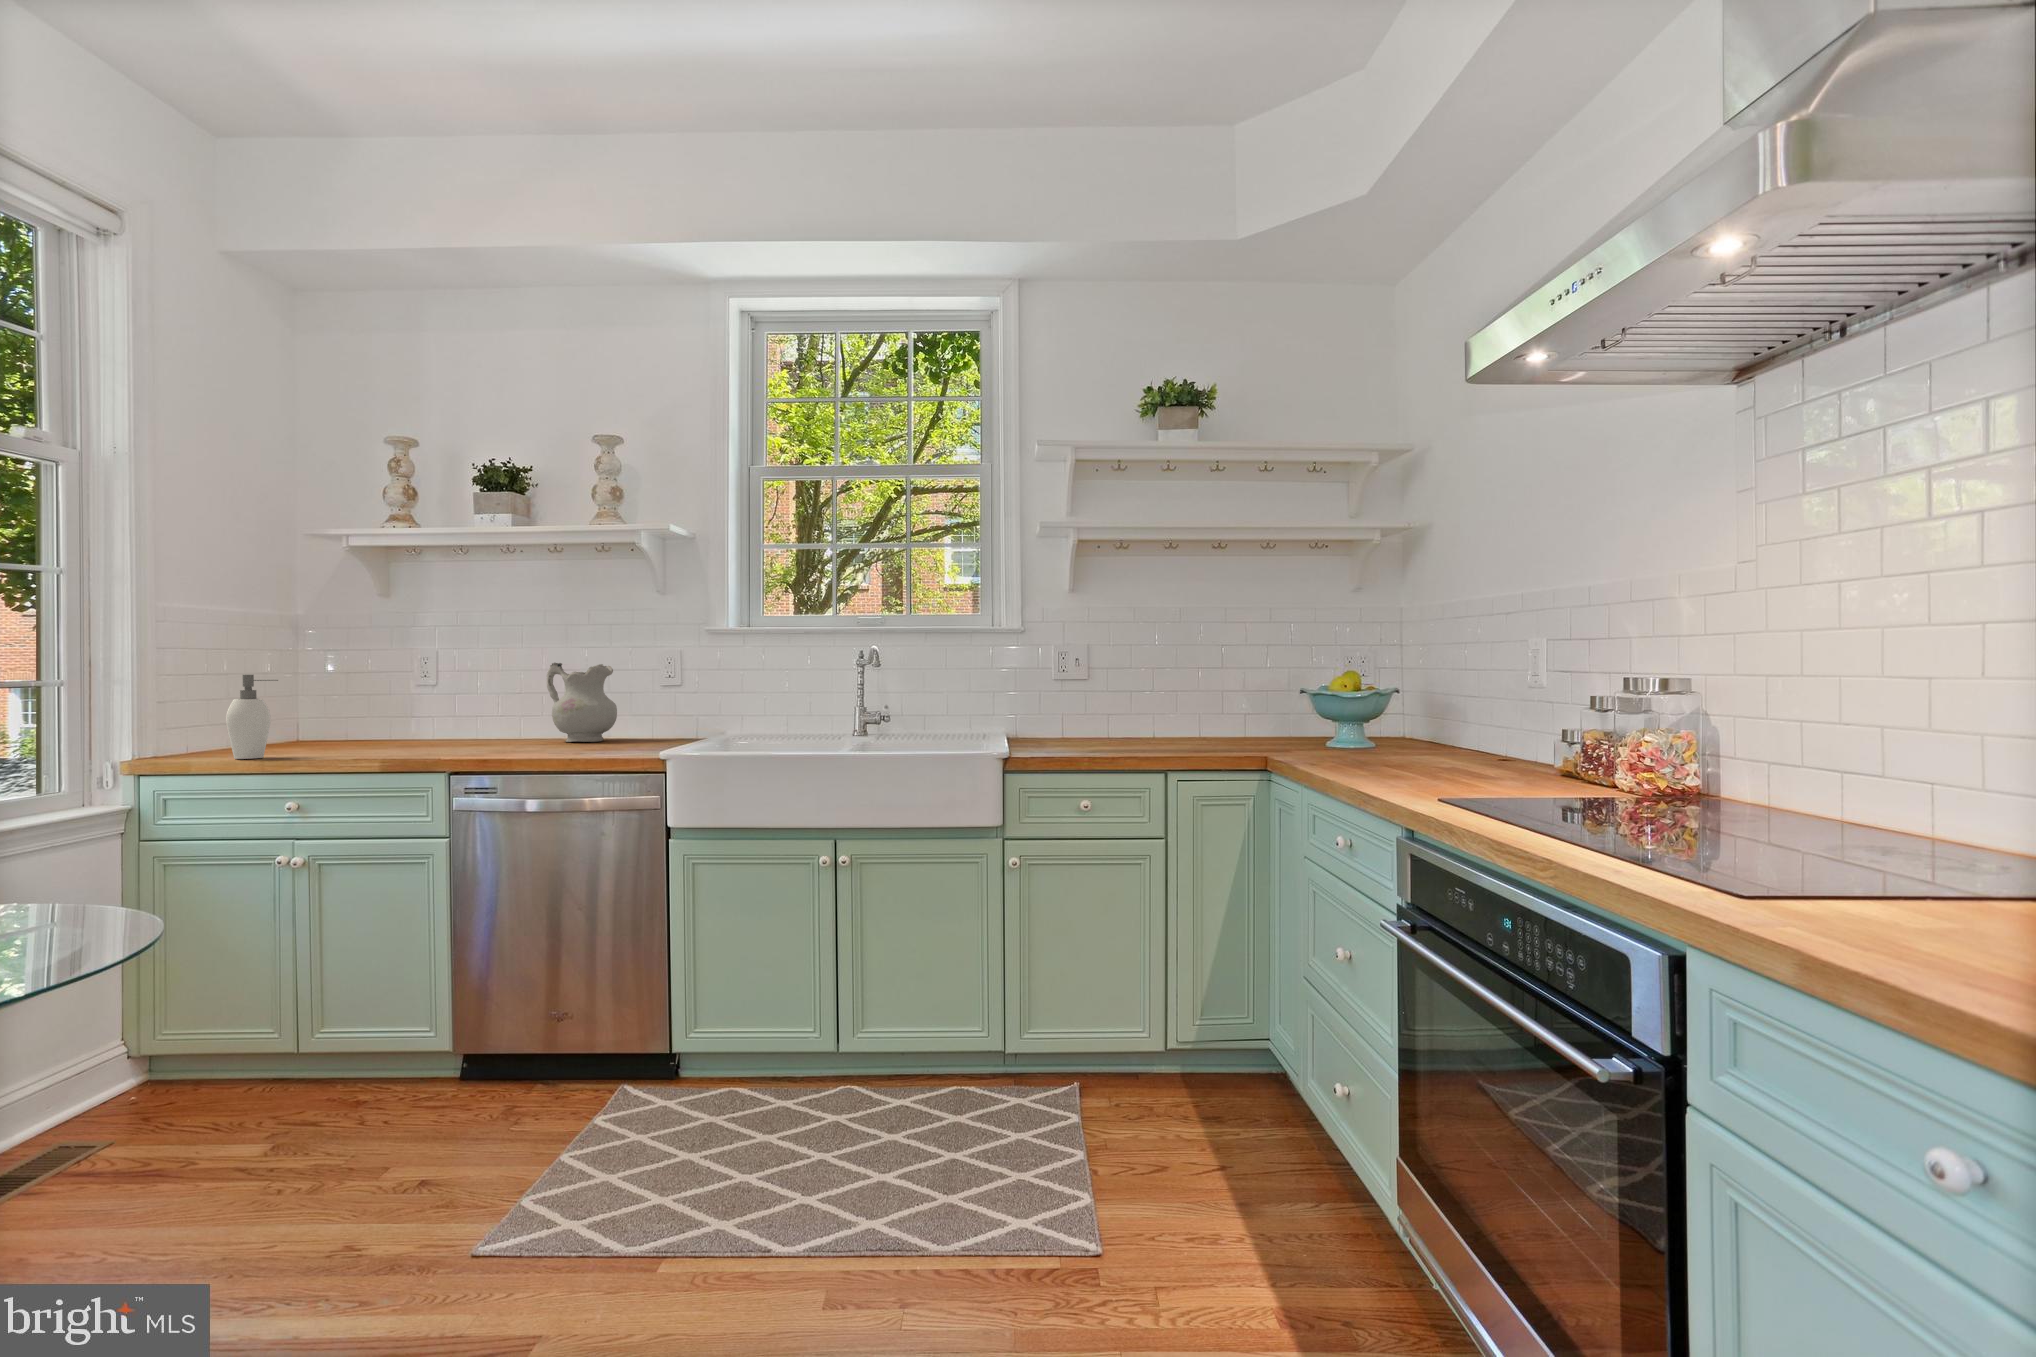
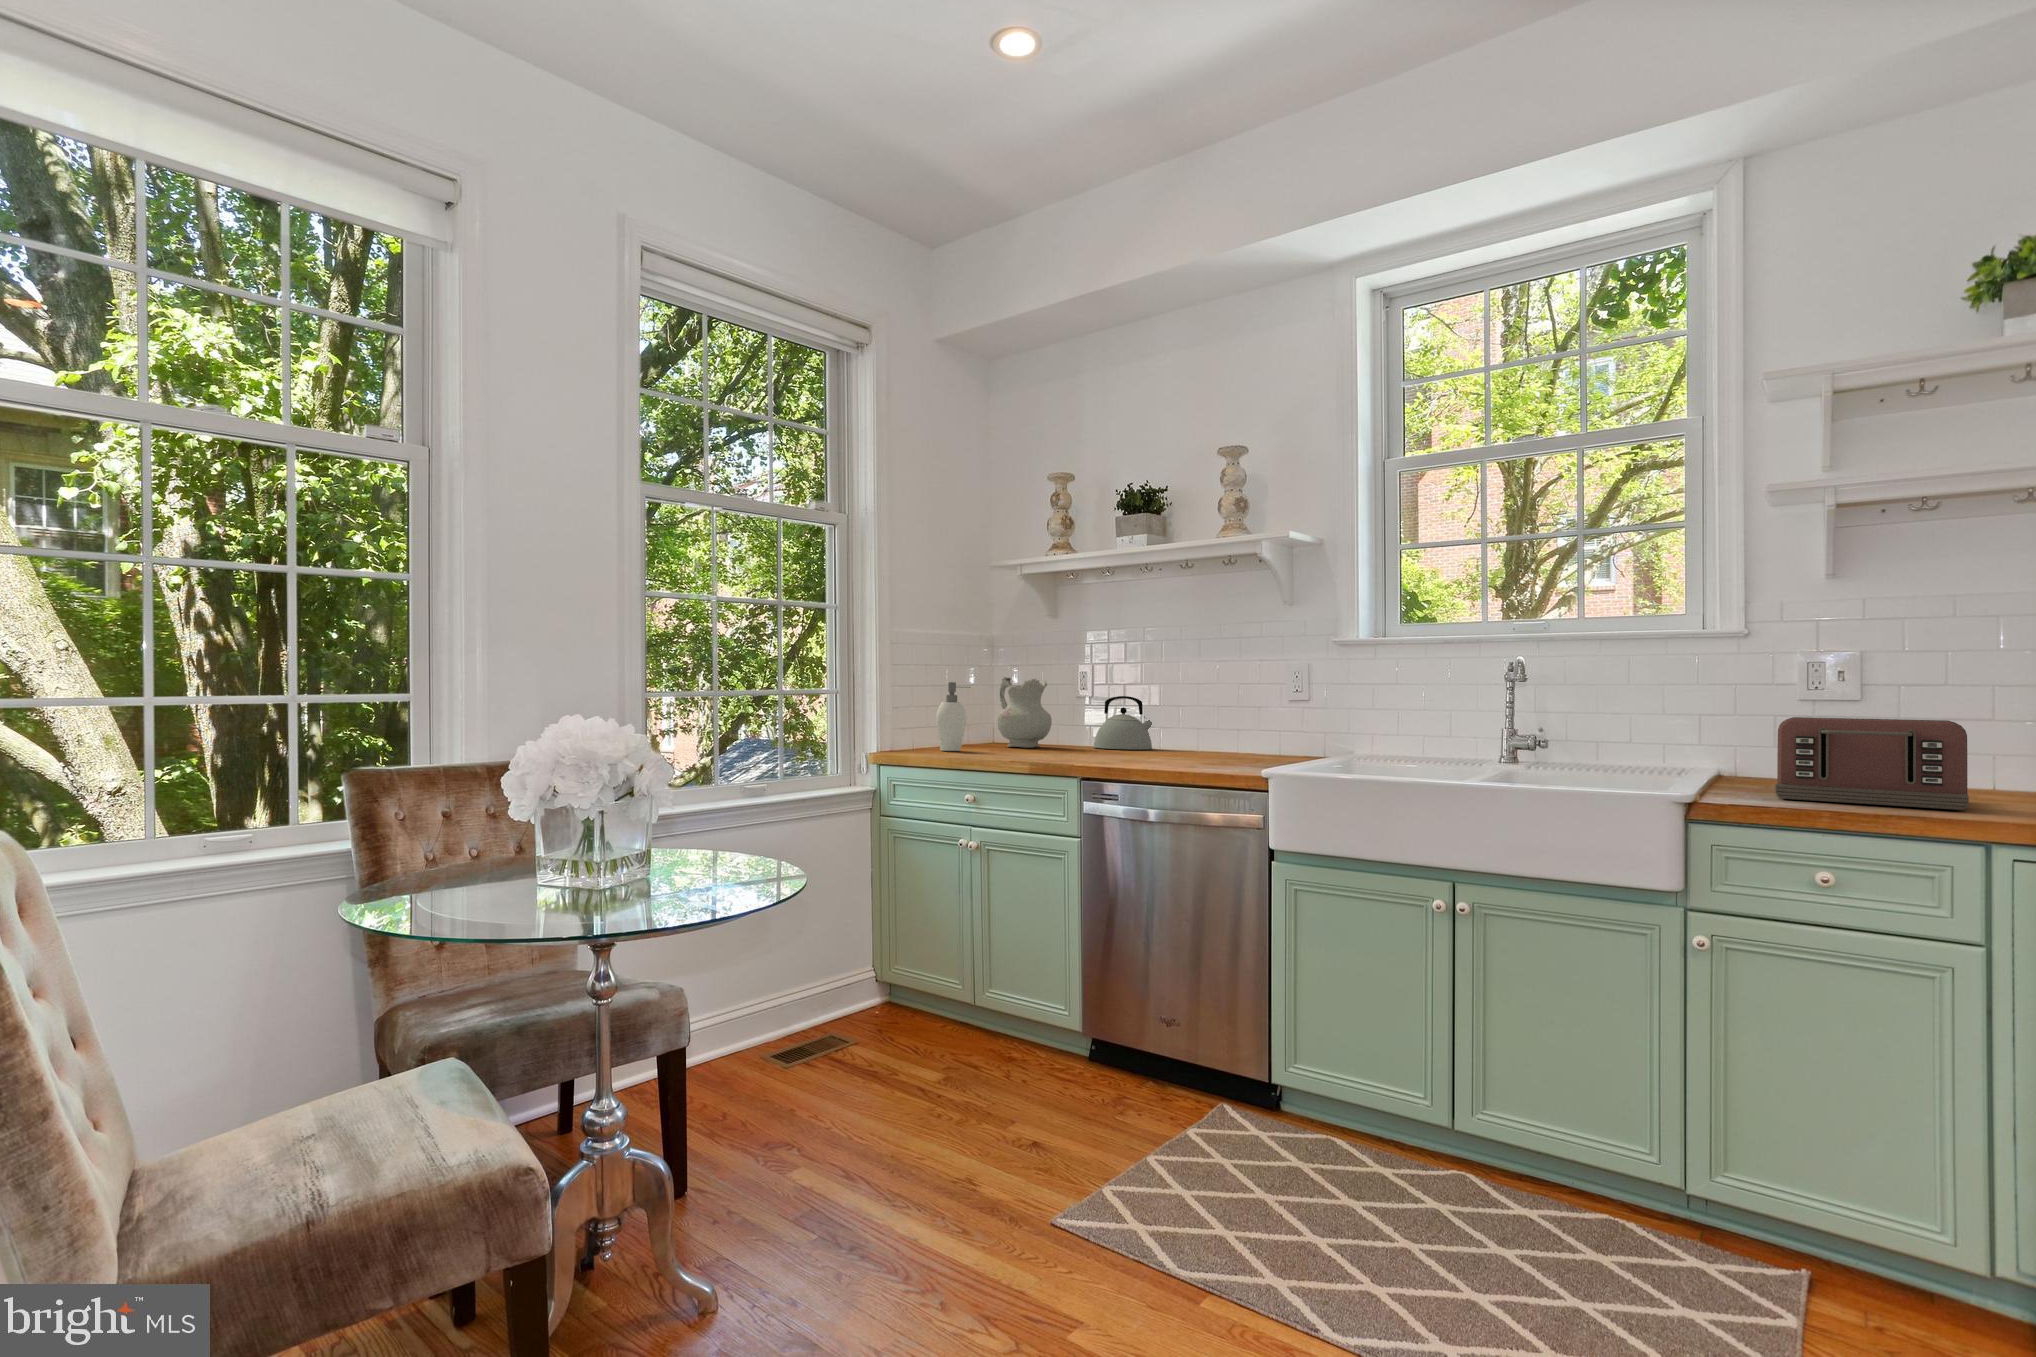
ceramic pitcher: present [547,663,617,742] -> present [997,677,1052,748]
kettle: none [429,681,504,740] -> present [1094,696,1152,750]
toaster: none [1055,685,1162,748] -> present [1775,717,1969,810]

